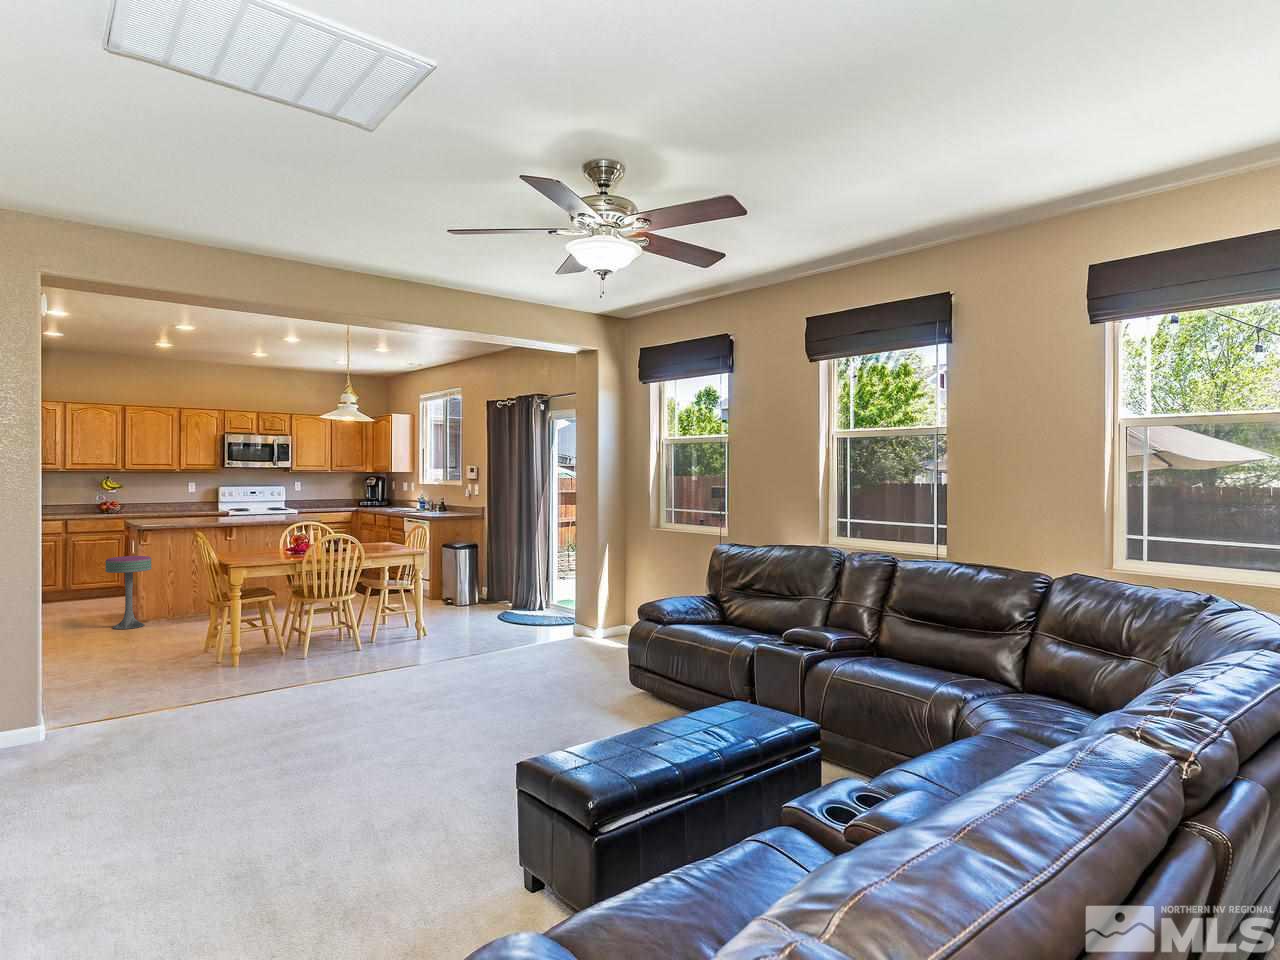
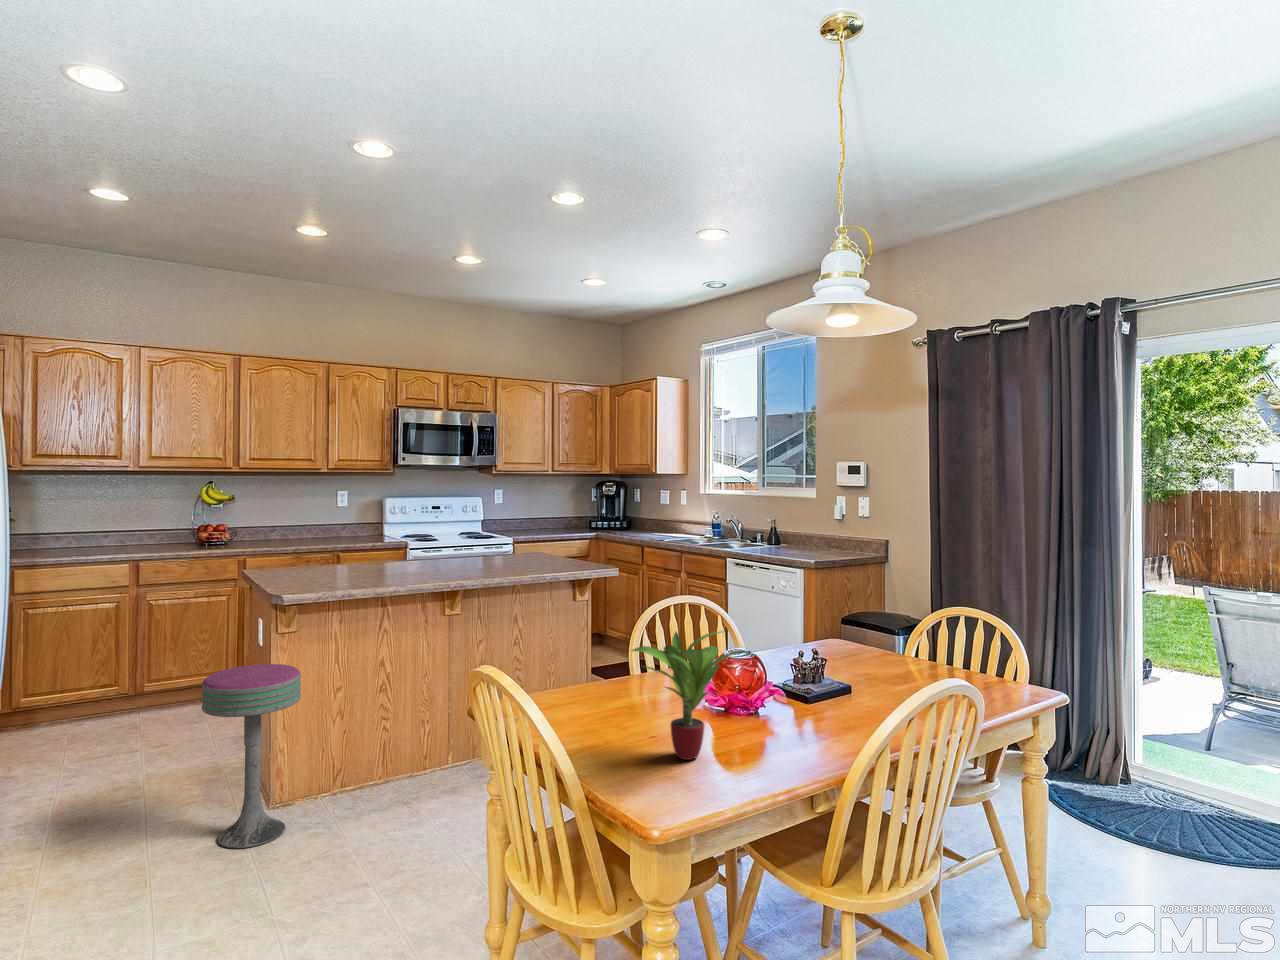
potted plant: none [253,520,282,558] -> present [632,632,748,760]

